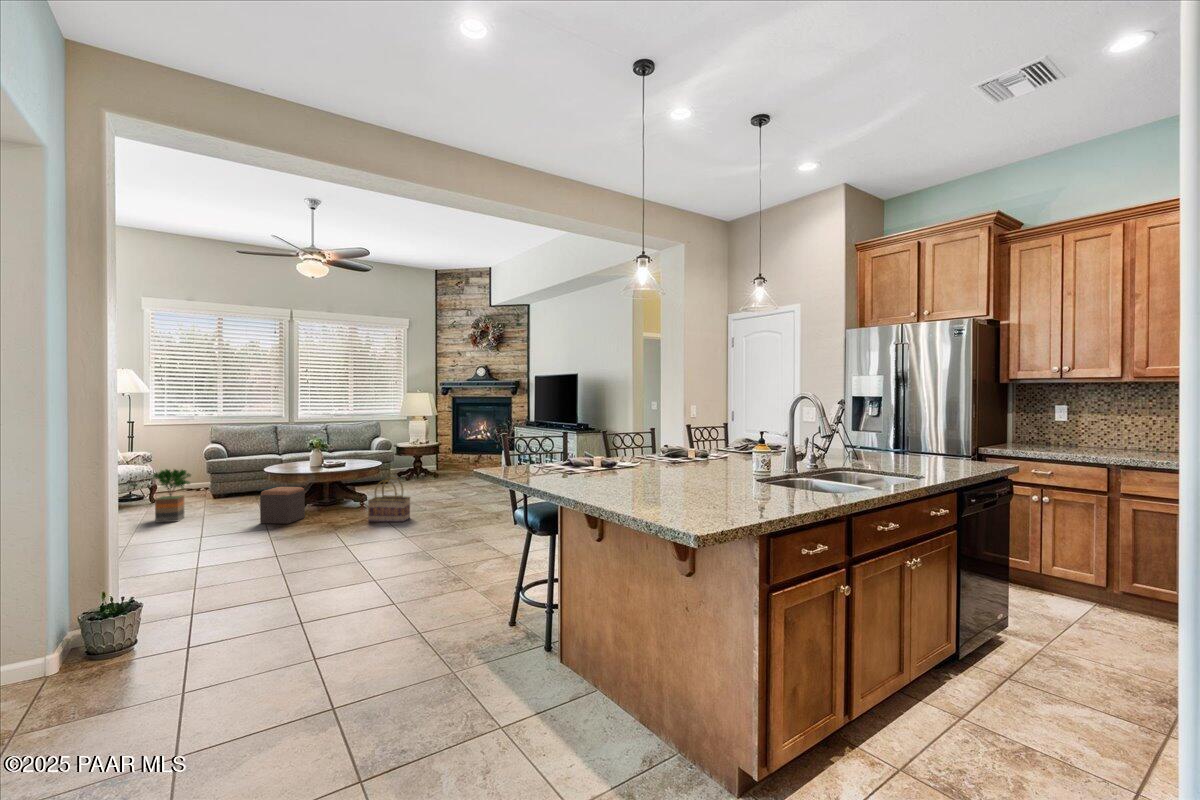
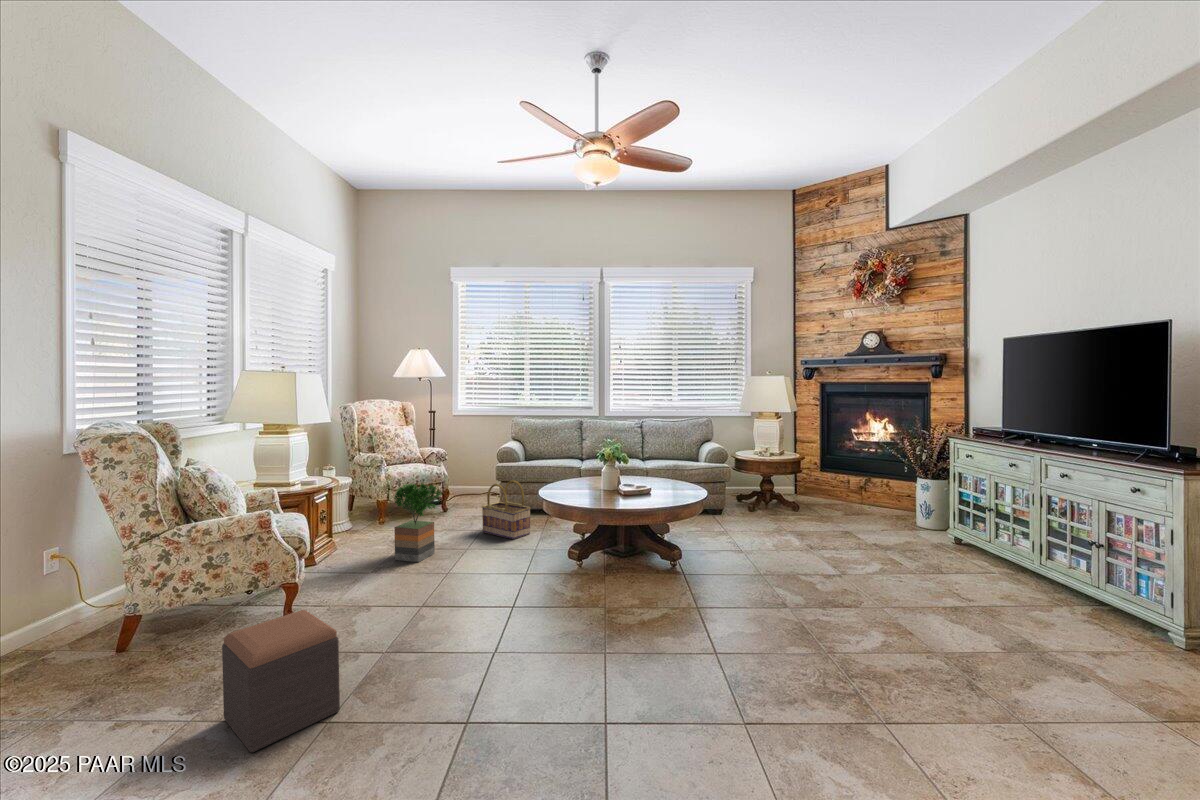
basket: present [368,477,410,522] -> present [482,480,531,539]
footstool: present [260,487,305,524] -> present [222,610,340,753]

